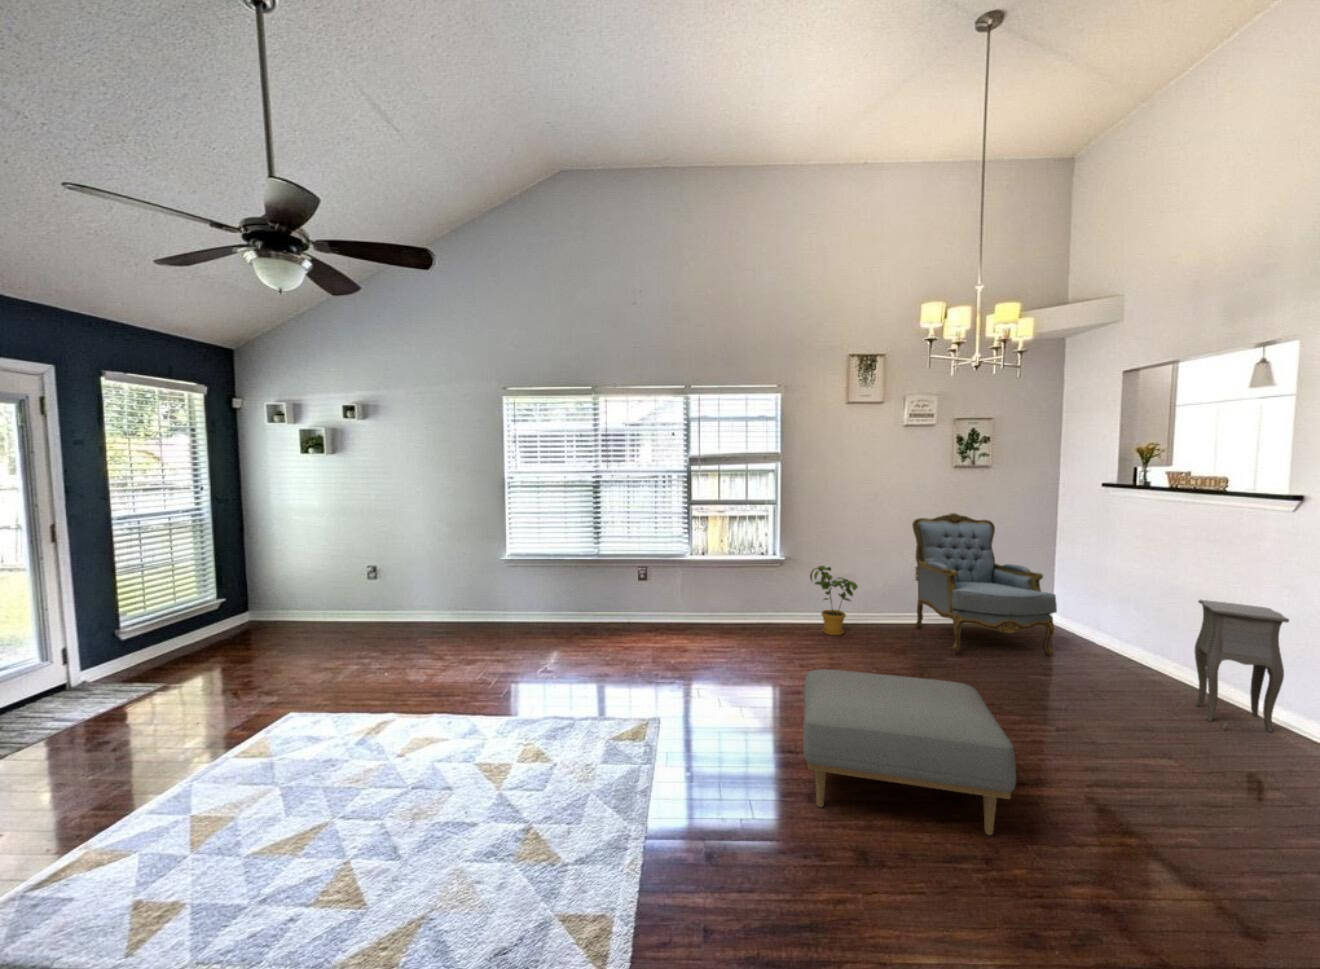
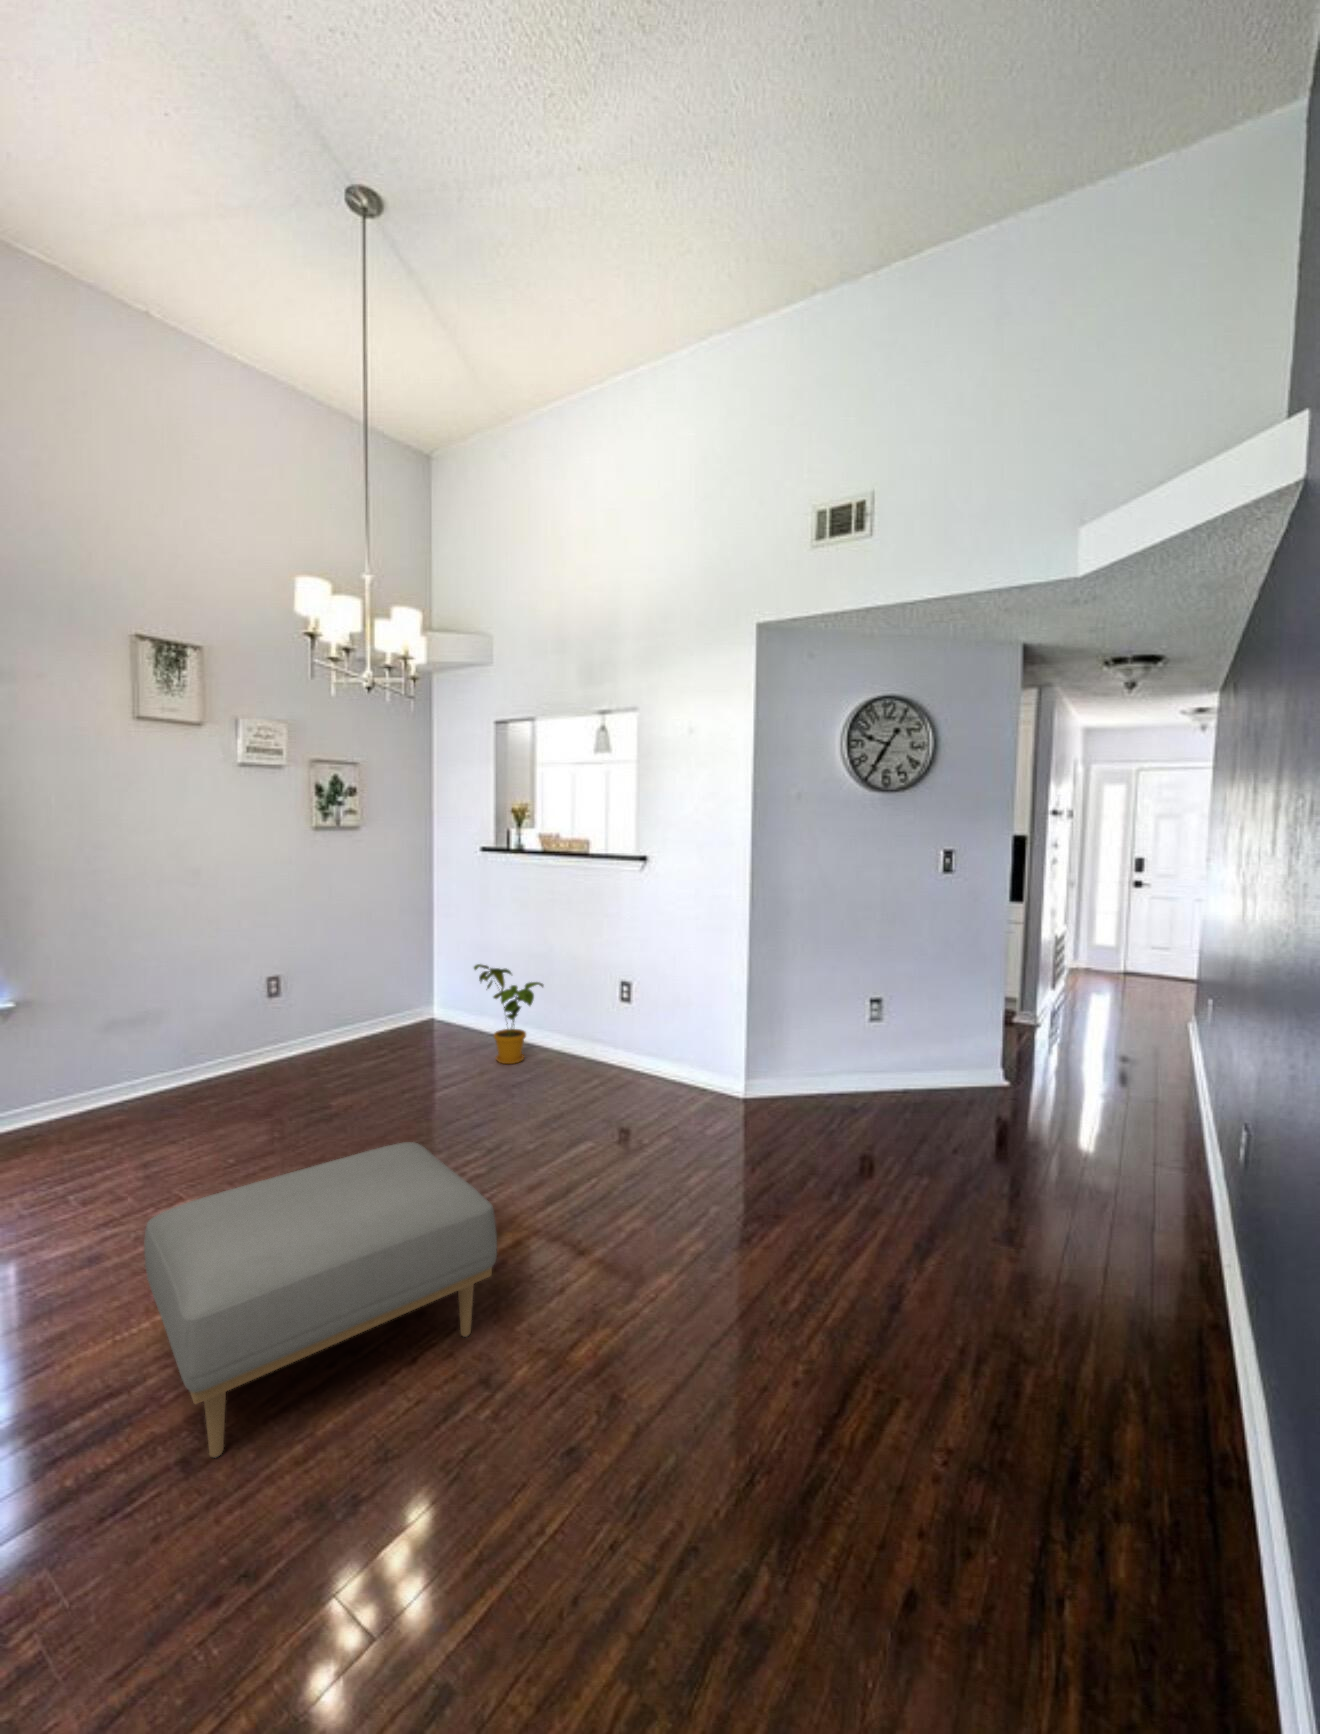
armchair: present [912,513,1057,655] -> none [258,896,451,1094]
house plant: present [810,566,858,635] -> present [474,964,543,1064]
side table: present [1195,600,1289,732] -> none [578,966,644,1094]

